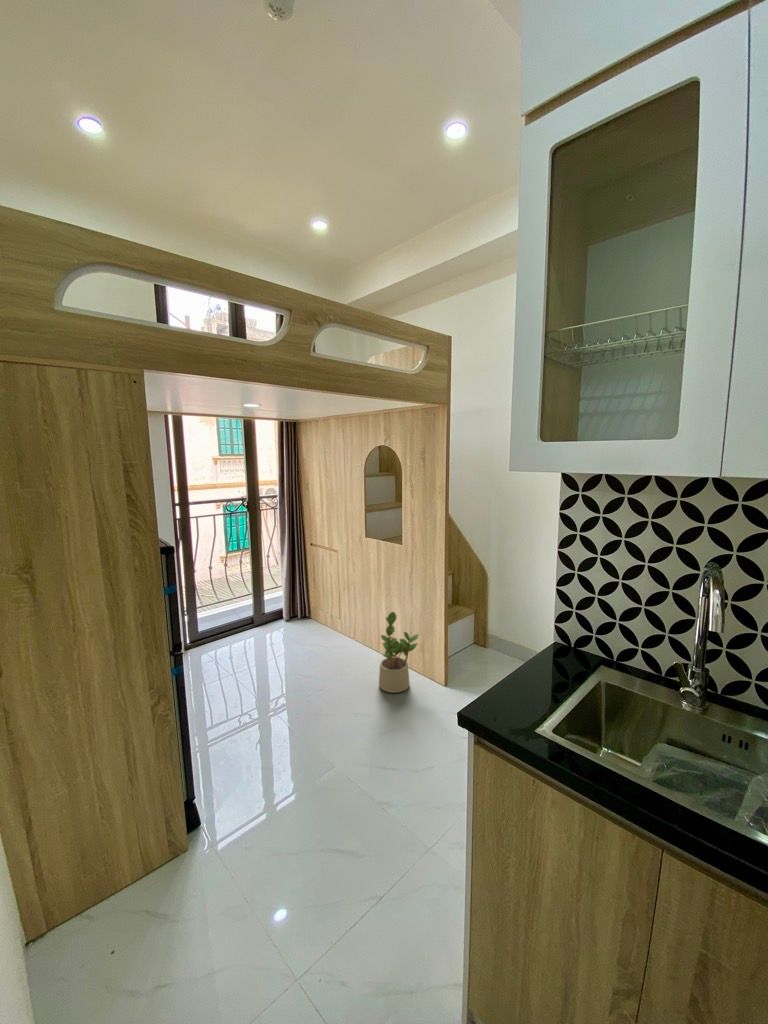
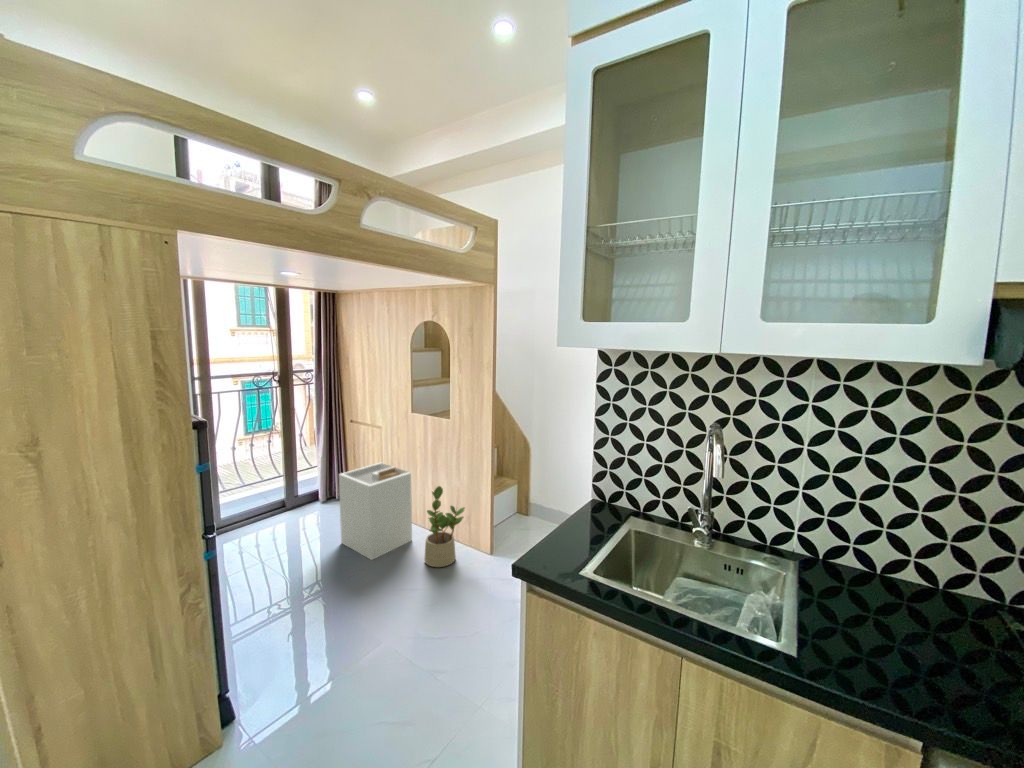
laundry hamper: none [299,585,368,680] -> present [339,463,412,560]

